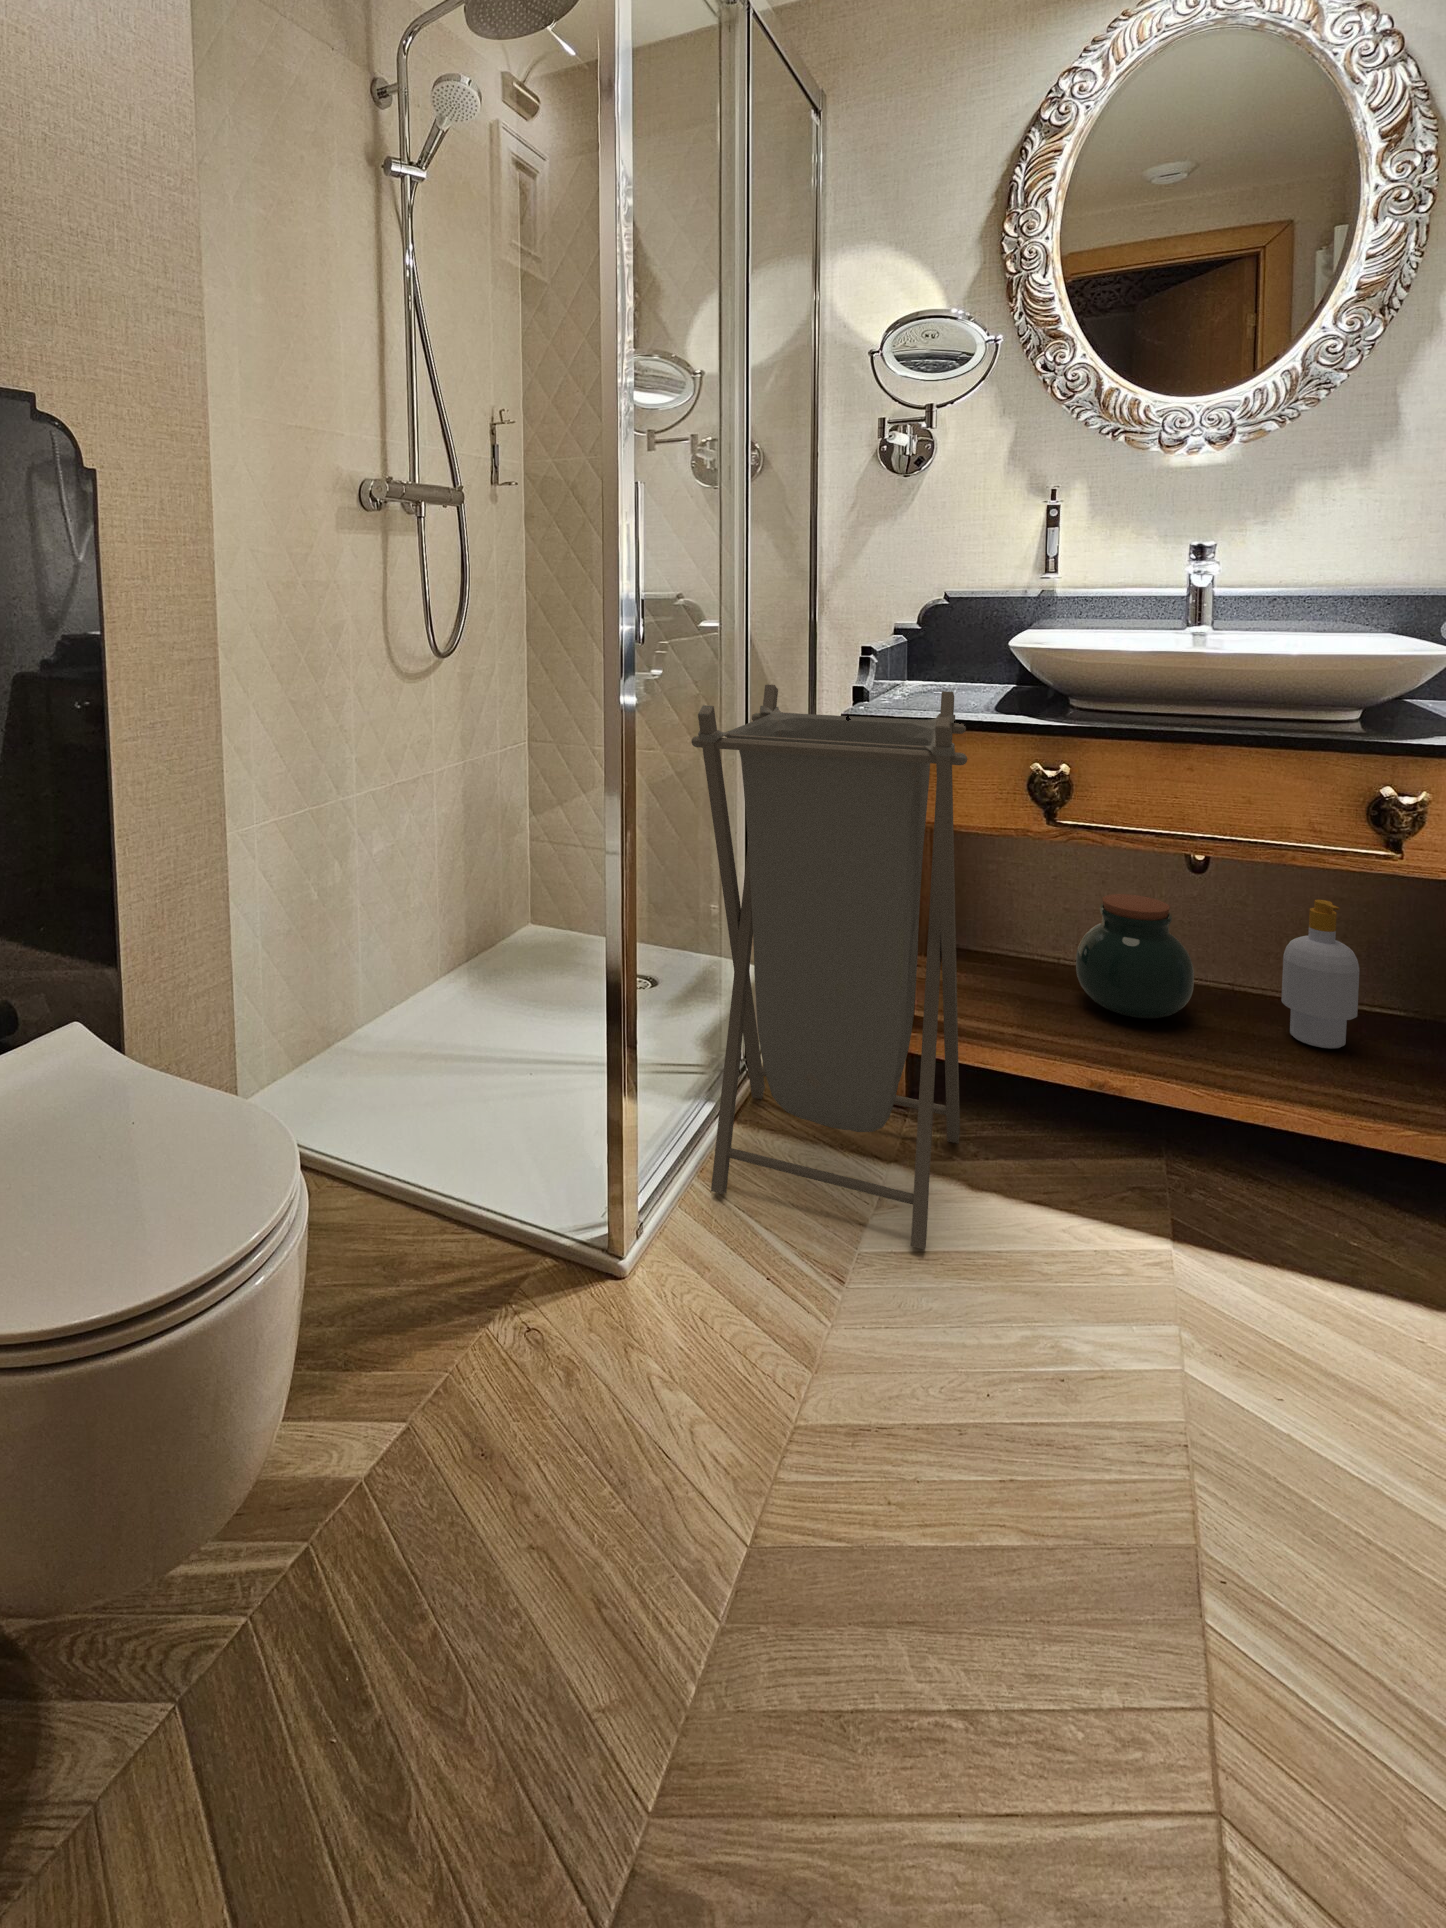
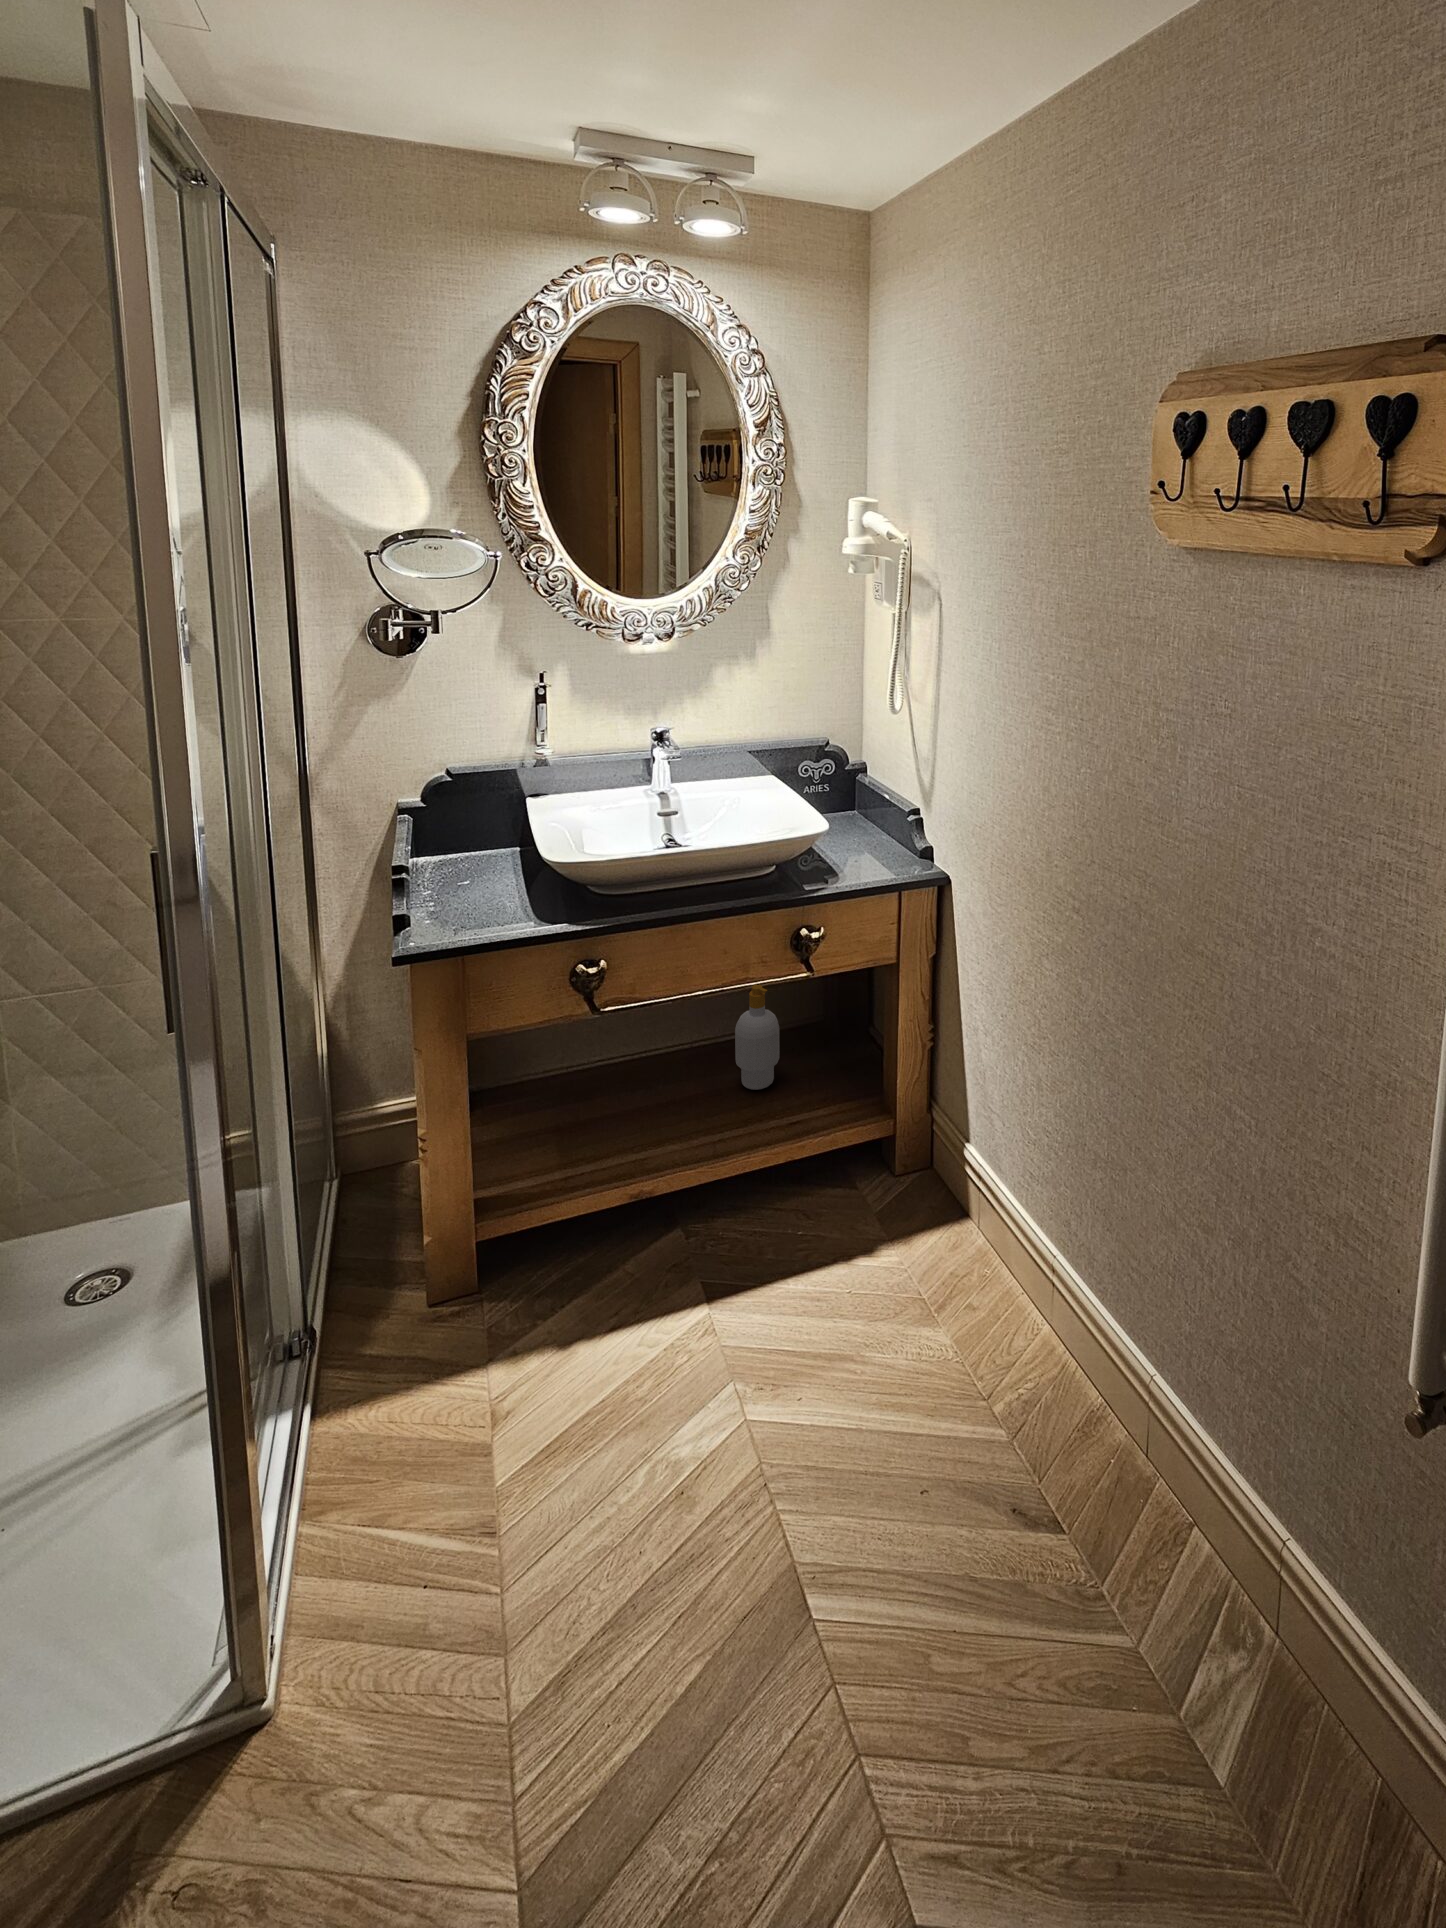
laundry hamper: present [691,685,967,1249] -> none [256,921,556,1533]
jar: present [1076,894,1194,1019] -> none [598,1016,683,1121]

